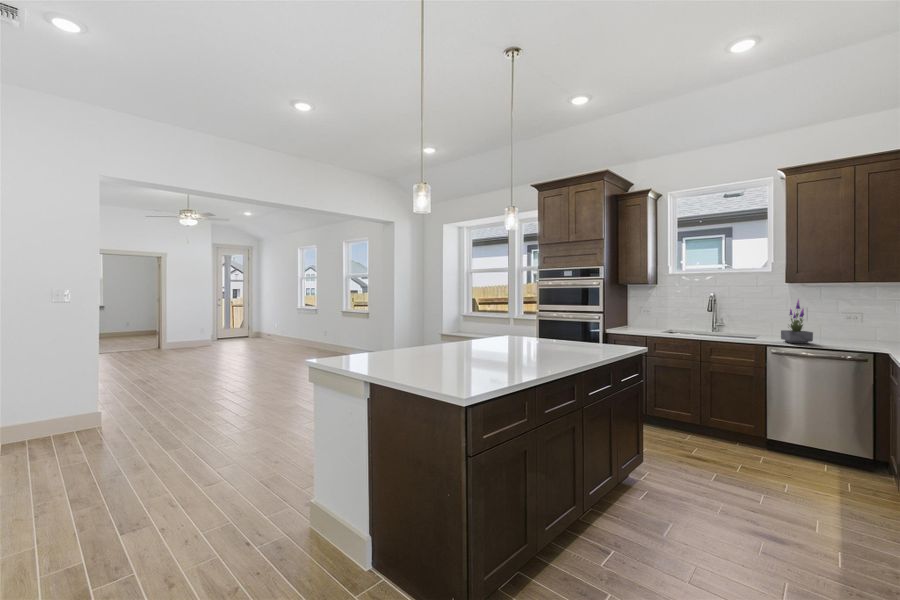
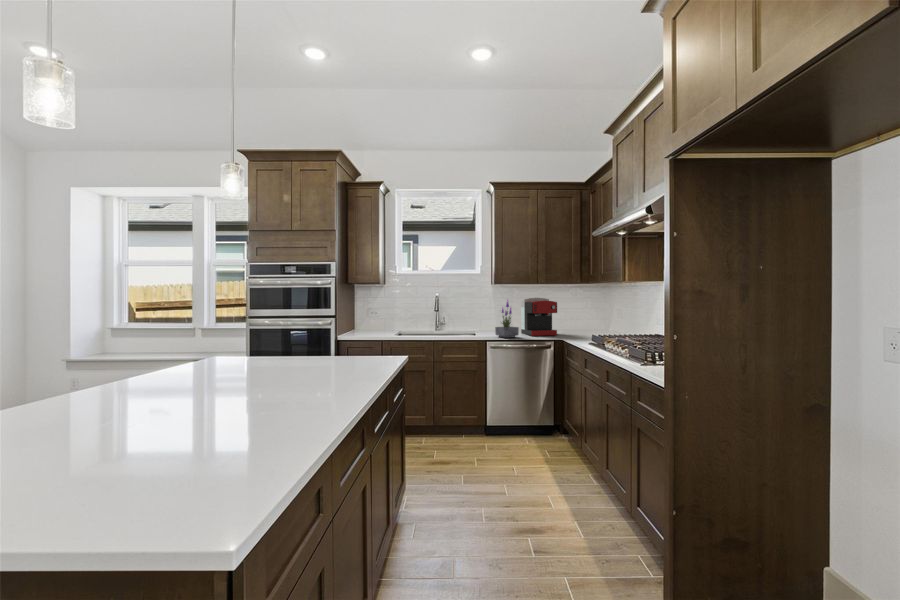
coffee maker: none [827,298,882,345] -> present [521,298,557,336]

